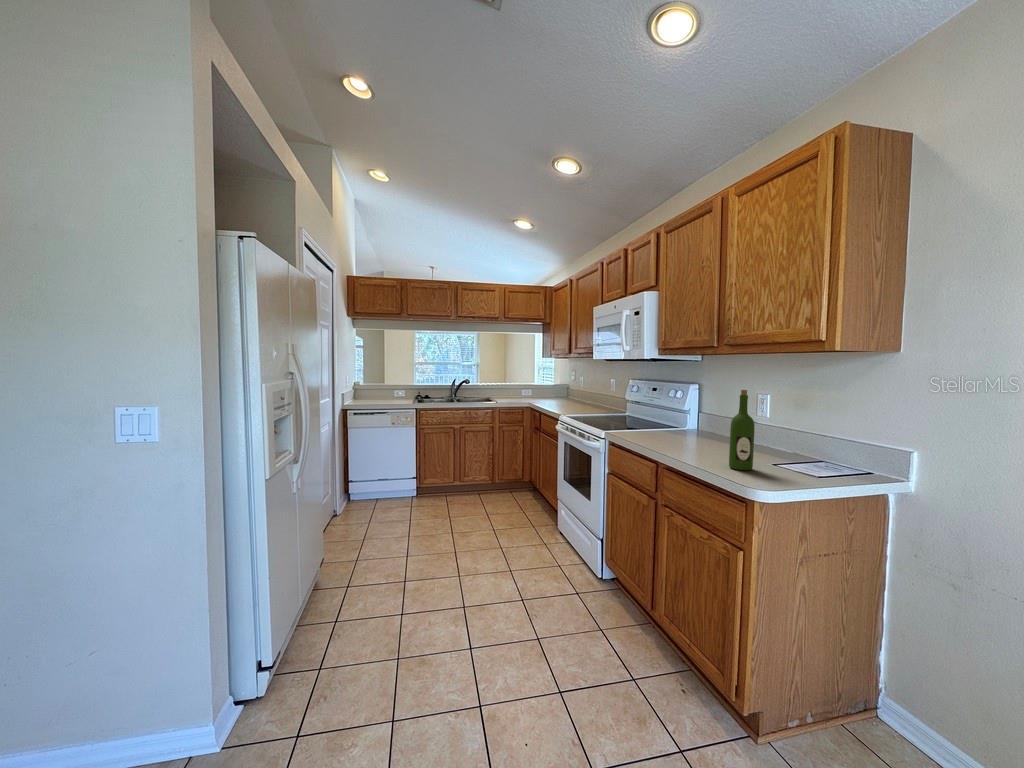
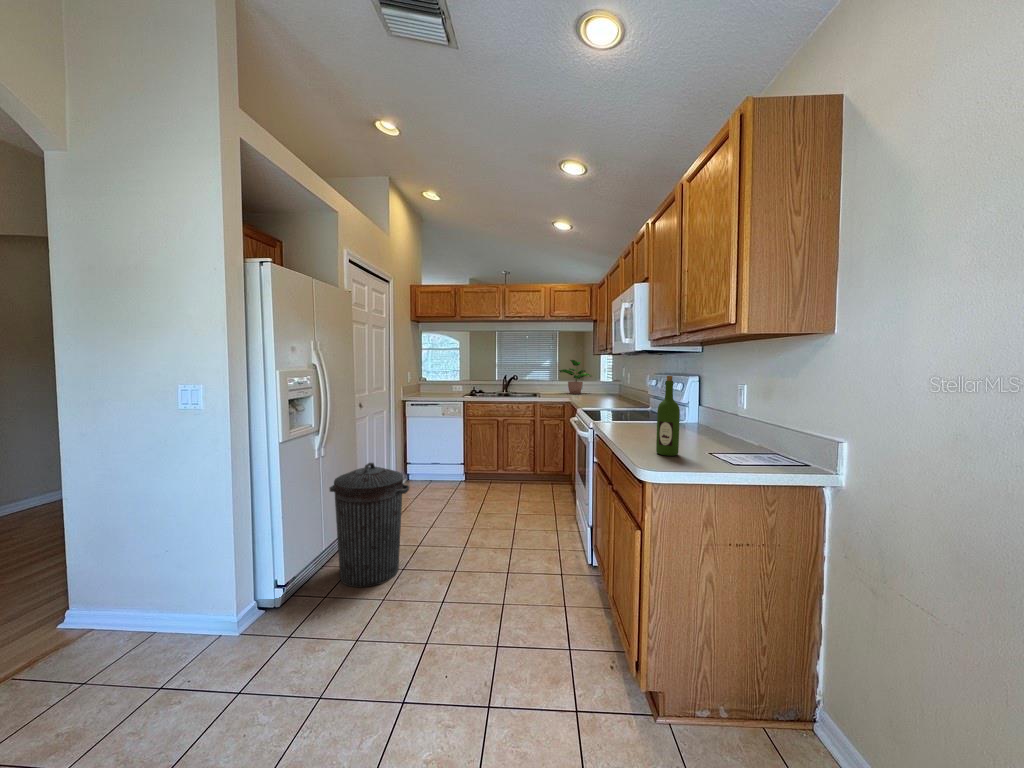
potted plant: none [511,363,543,398] -> present [559,360,592,394]
trash can: none [310,493,411,649] -> present [330,463,409,587]

